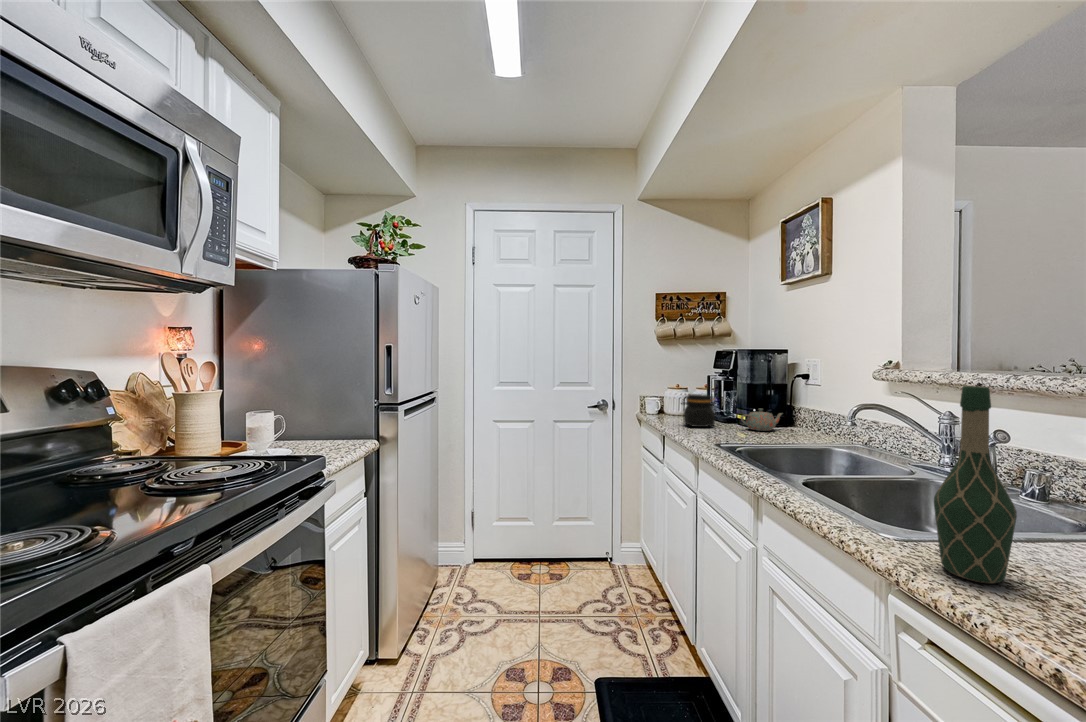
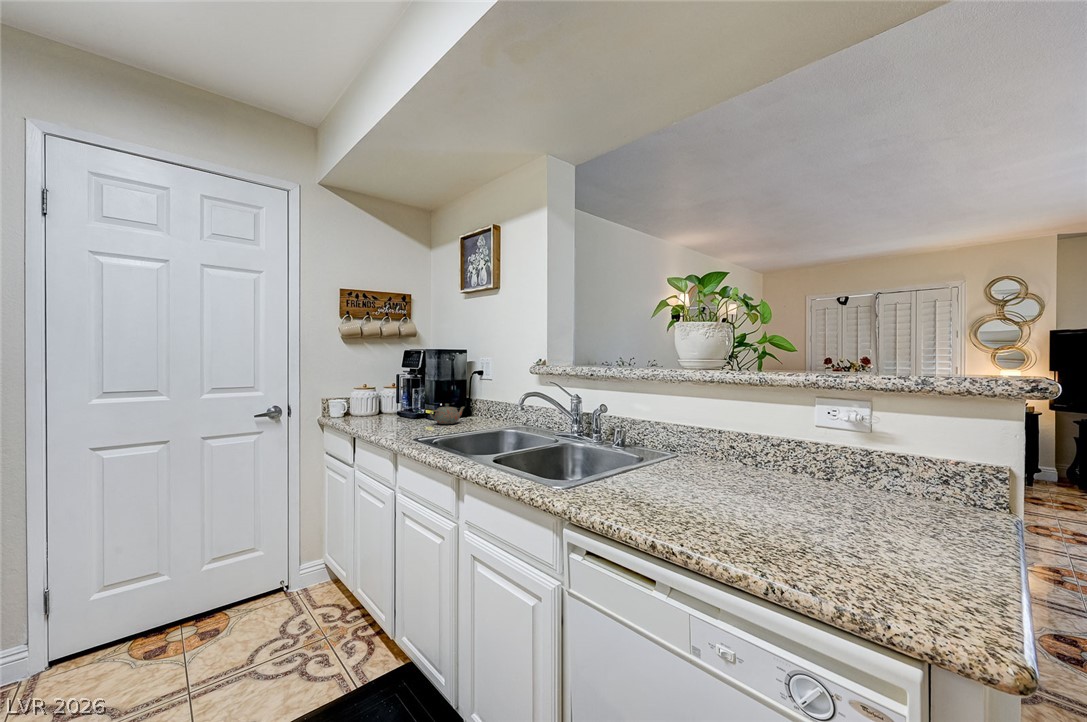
wine bottle: present [934,386,1017,583] -> none [588,373,629,504]
jar: present [681,394,716,427] -> none [372,394,407,426]

